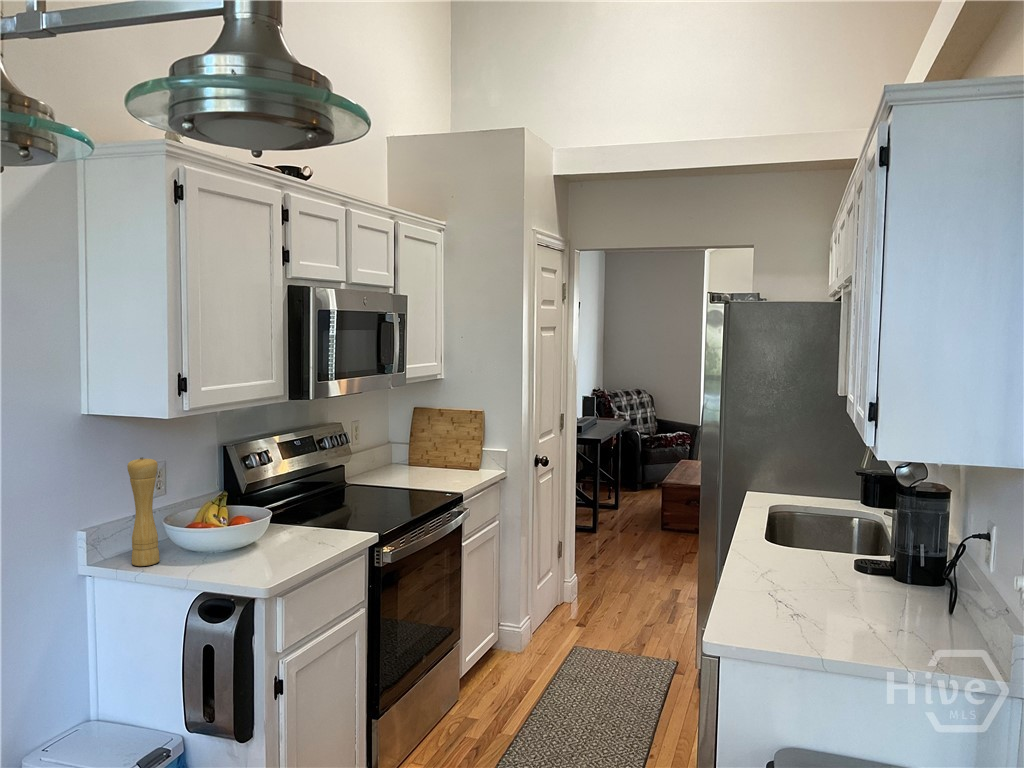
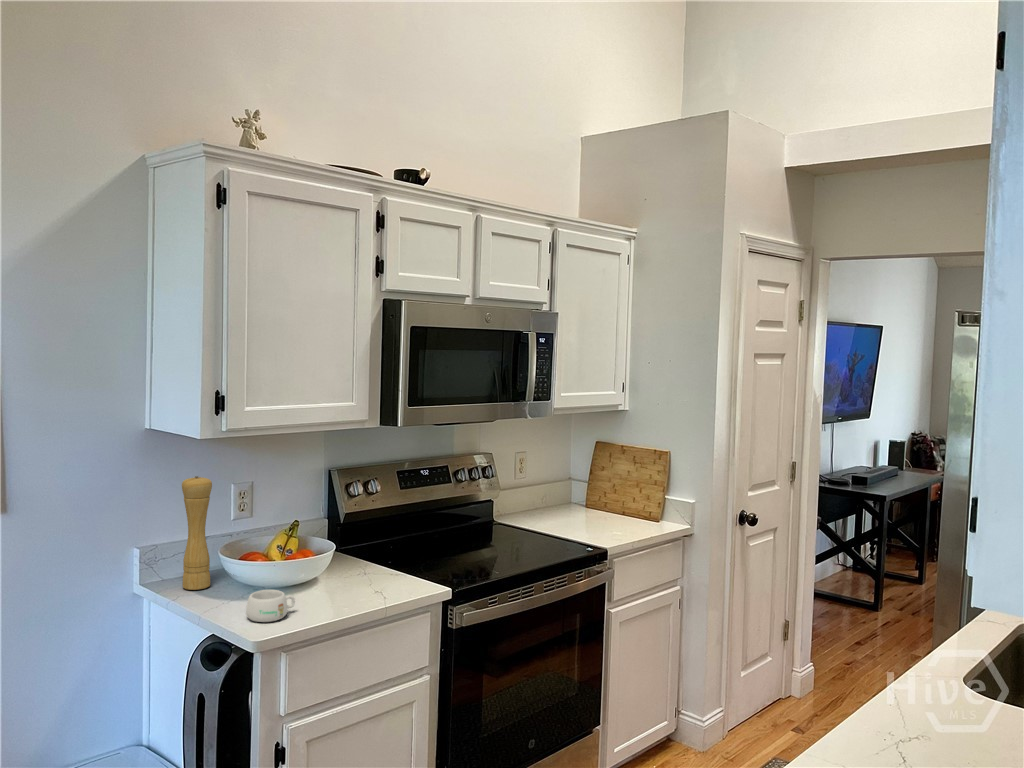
mug: none [232,550,271,578] -> present [246,590,295,622]

